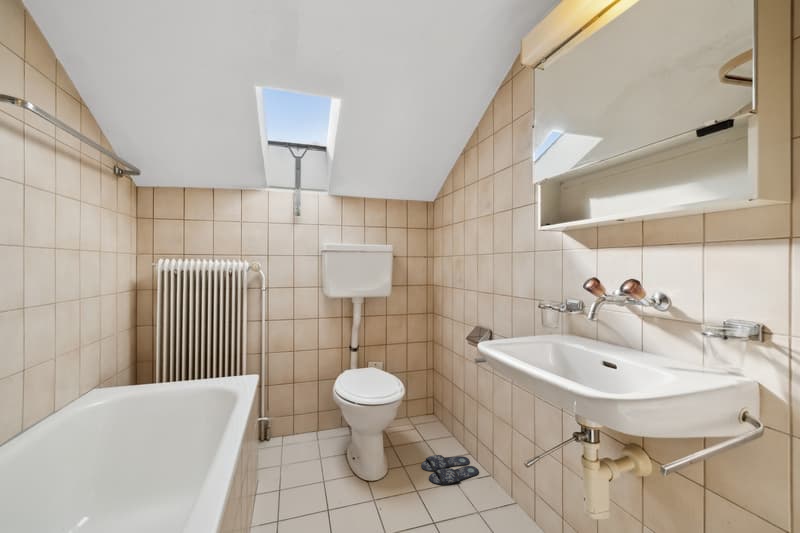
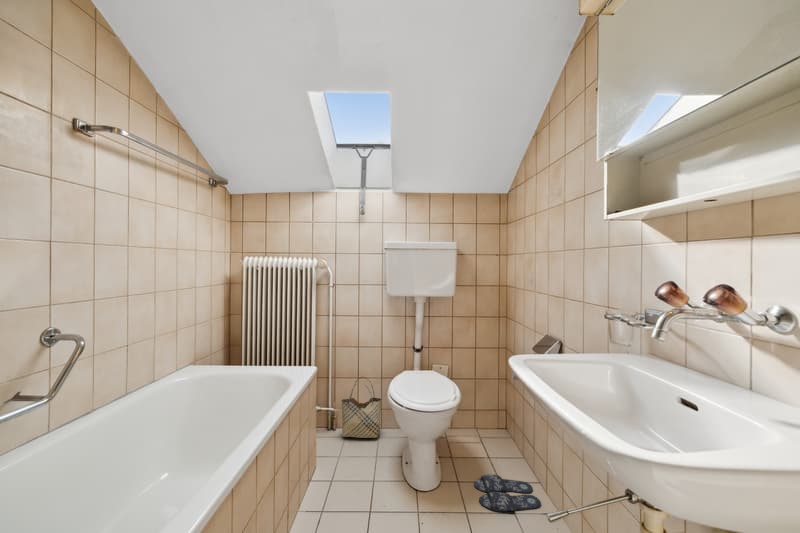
woven basket: none [278,383,322,447] -> present [341,377,382,438]

